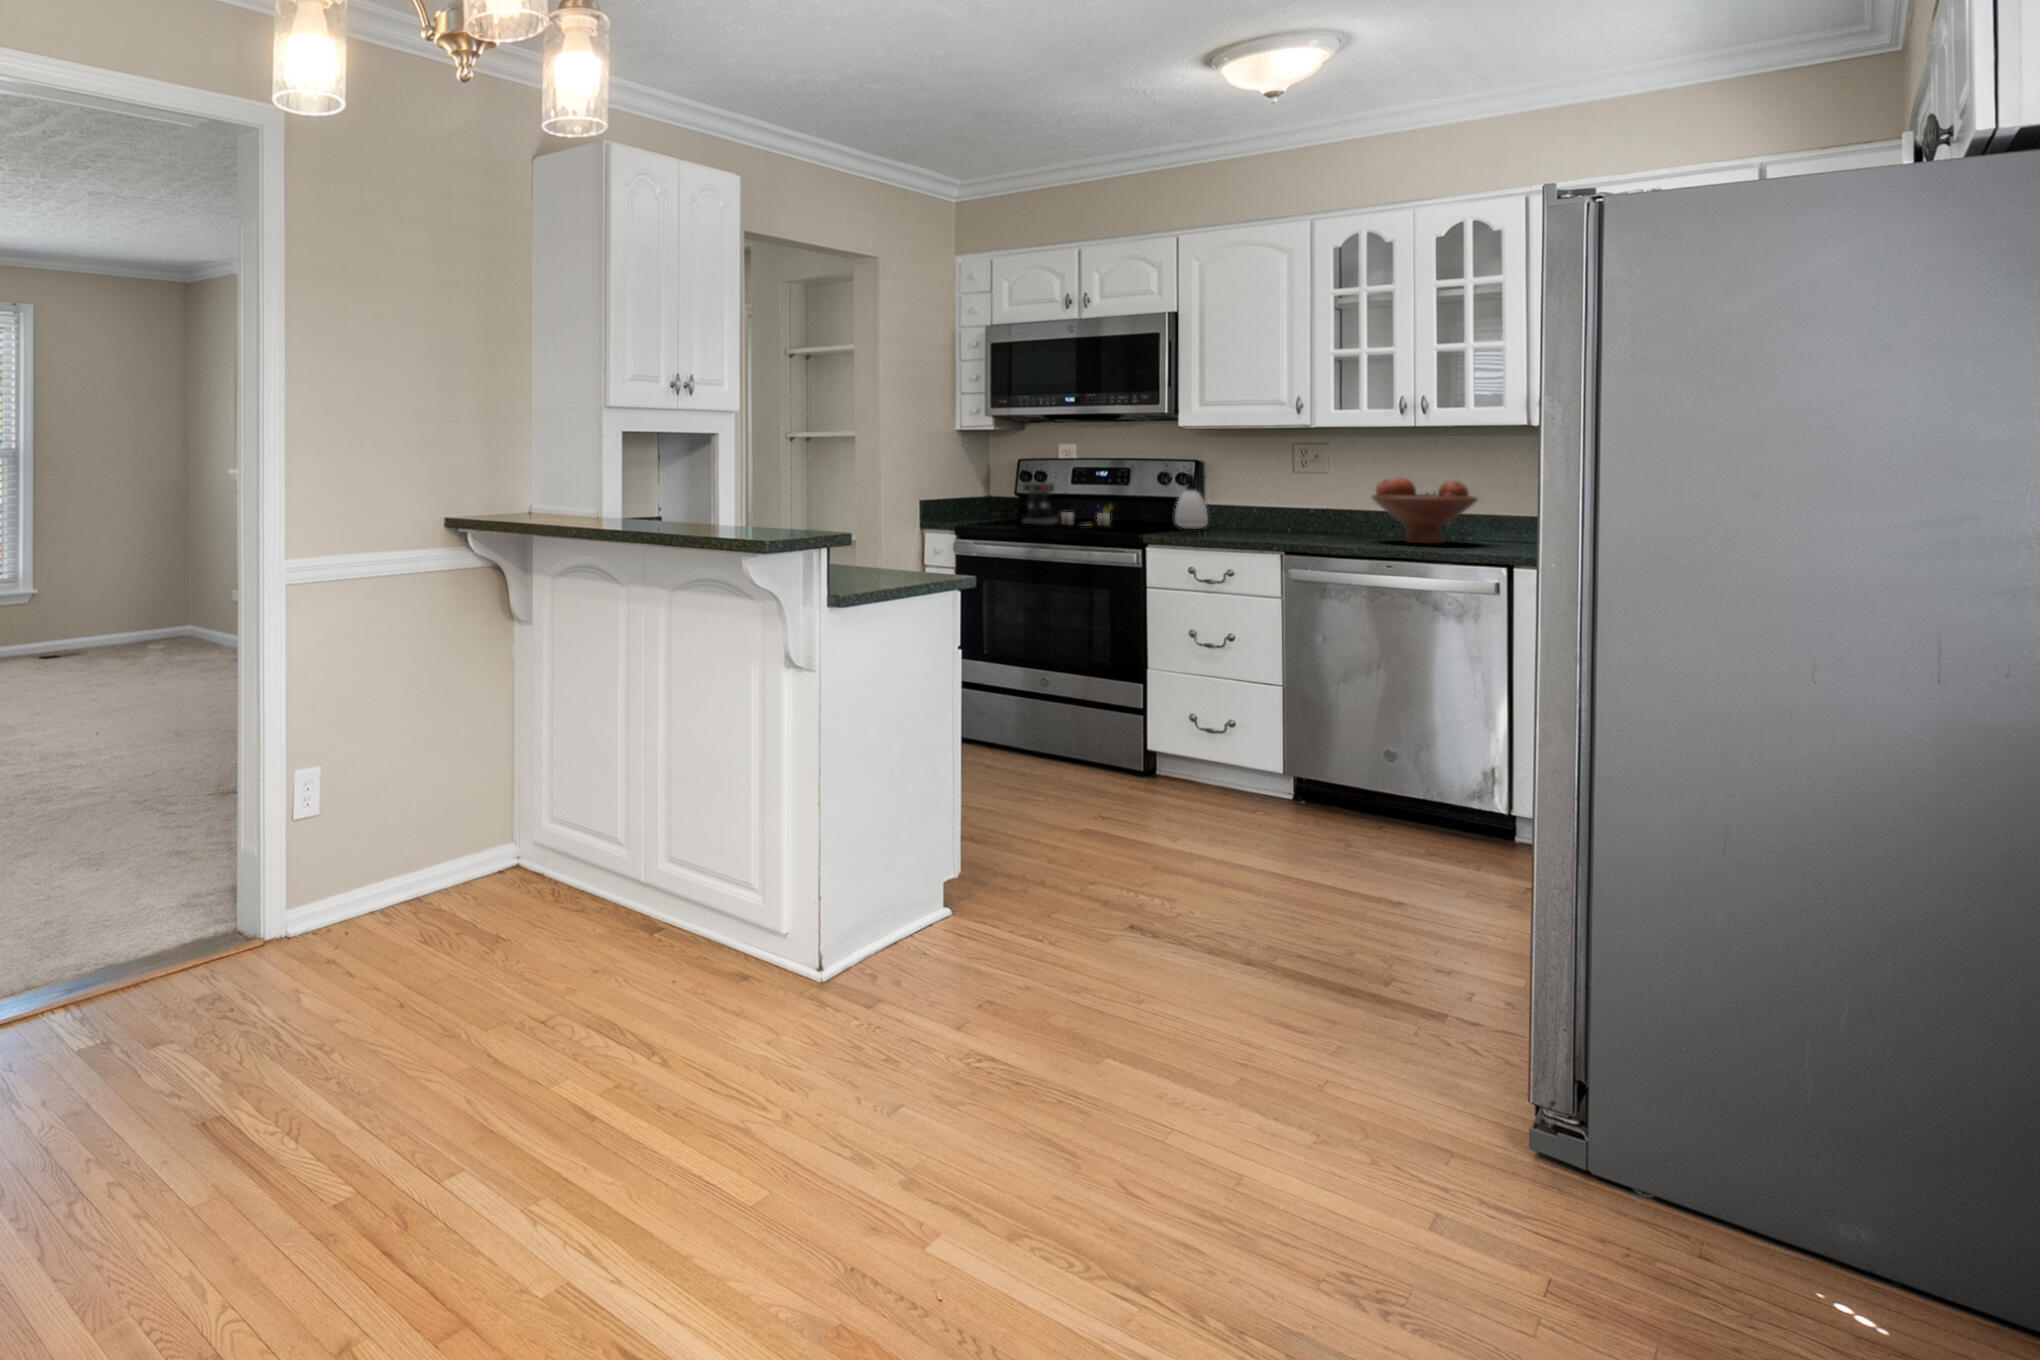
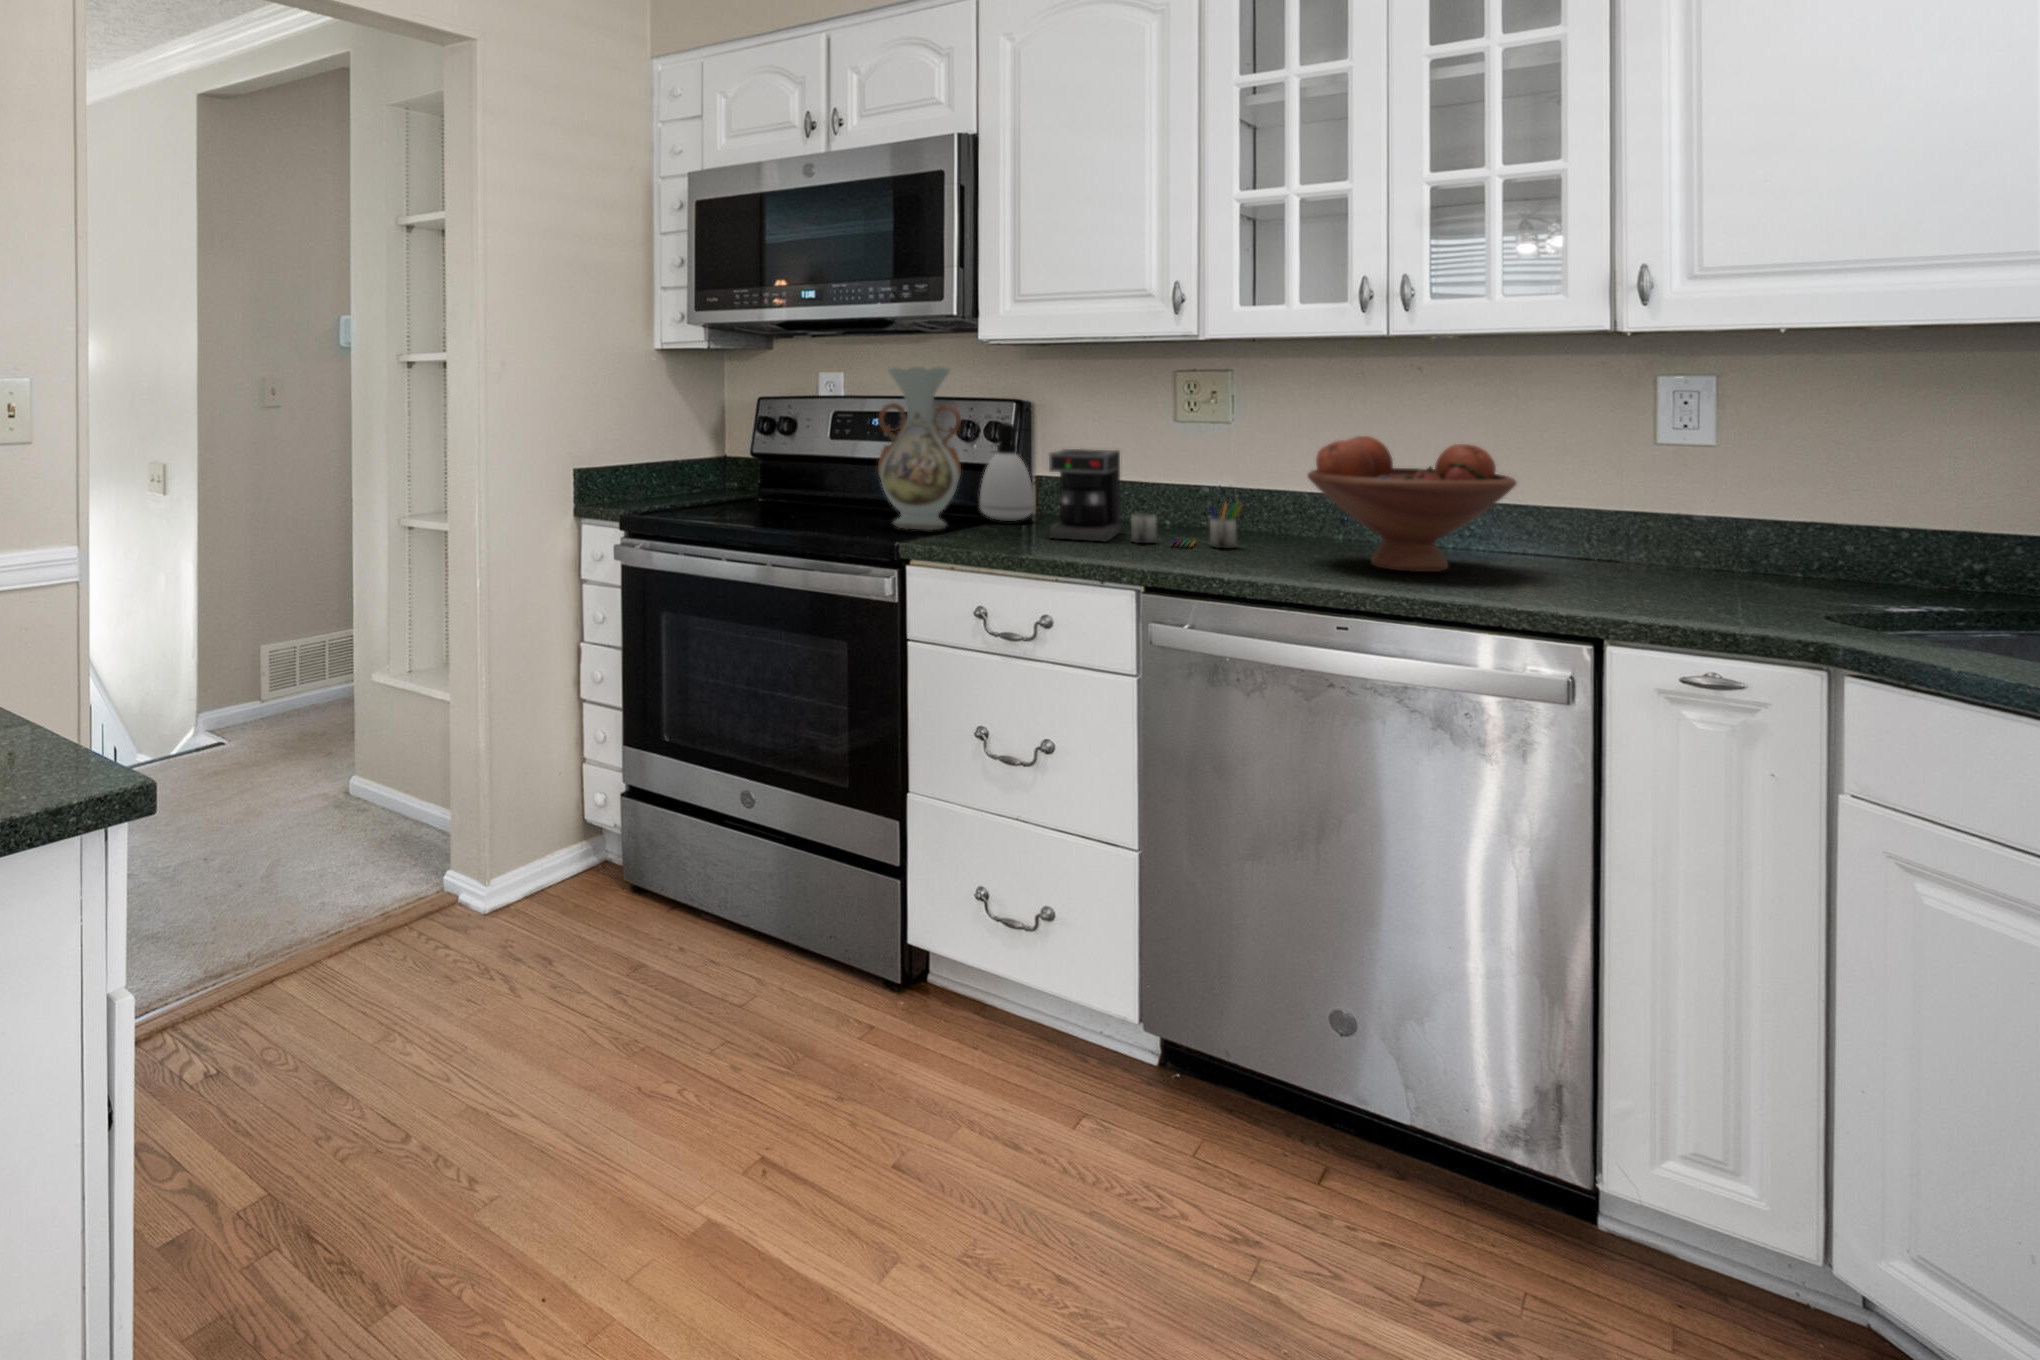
vase: none [1120,441,1170,531] -> present [878,367,961,530]
coffee maker: present [1022,483,1111,526] -> present [1049,449,1242,548]

